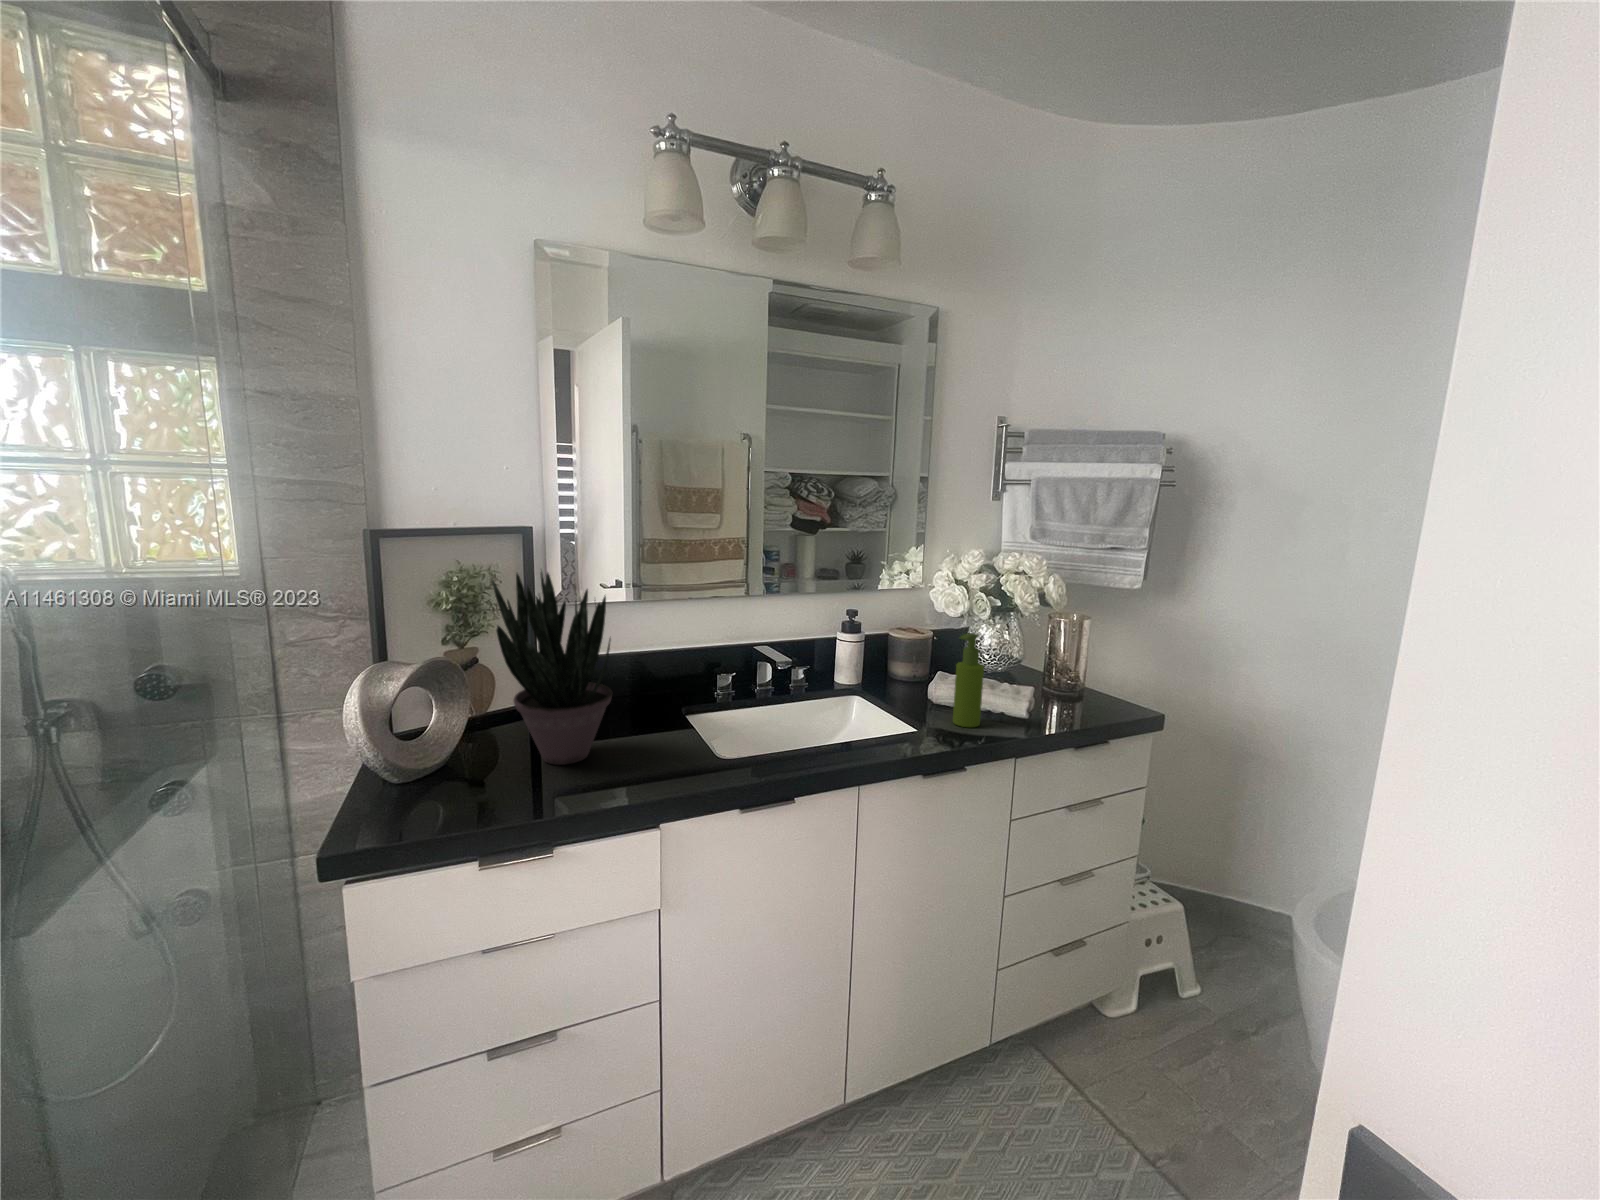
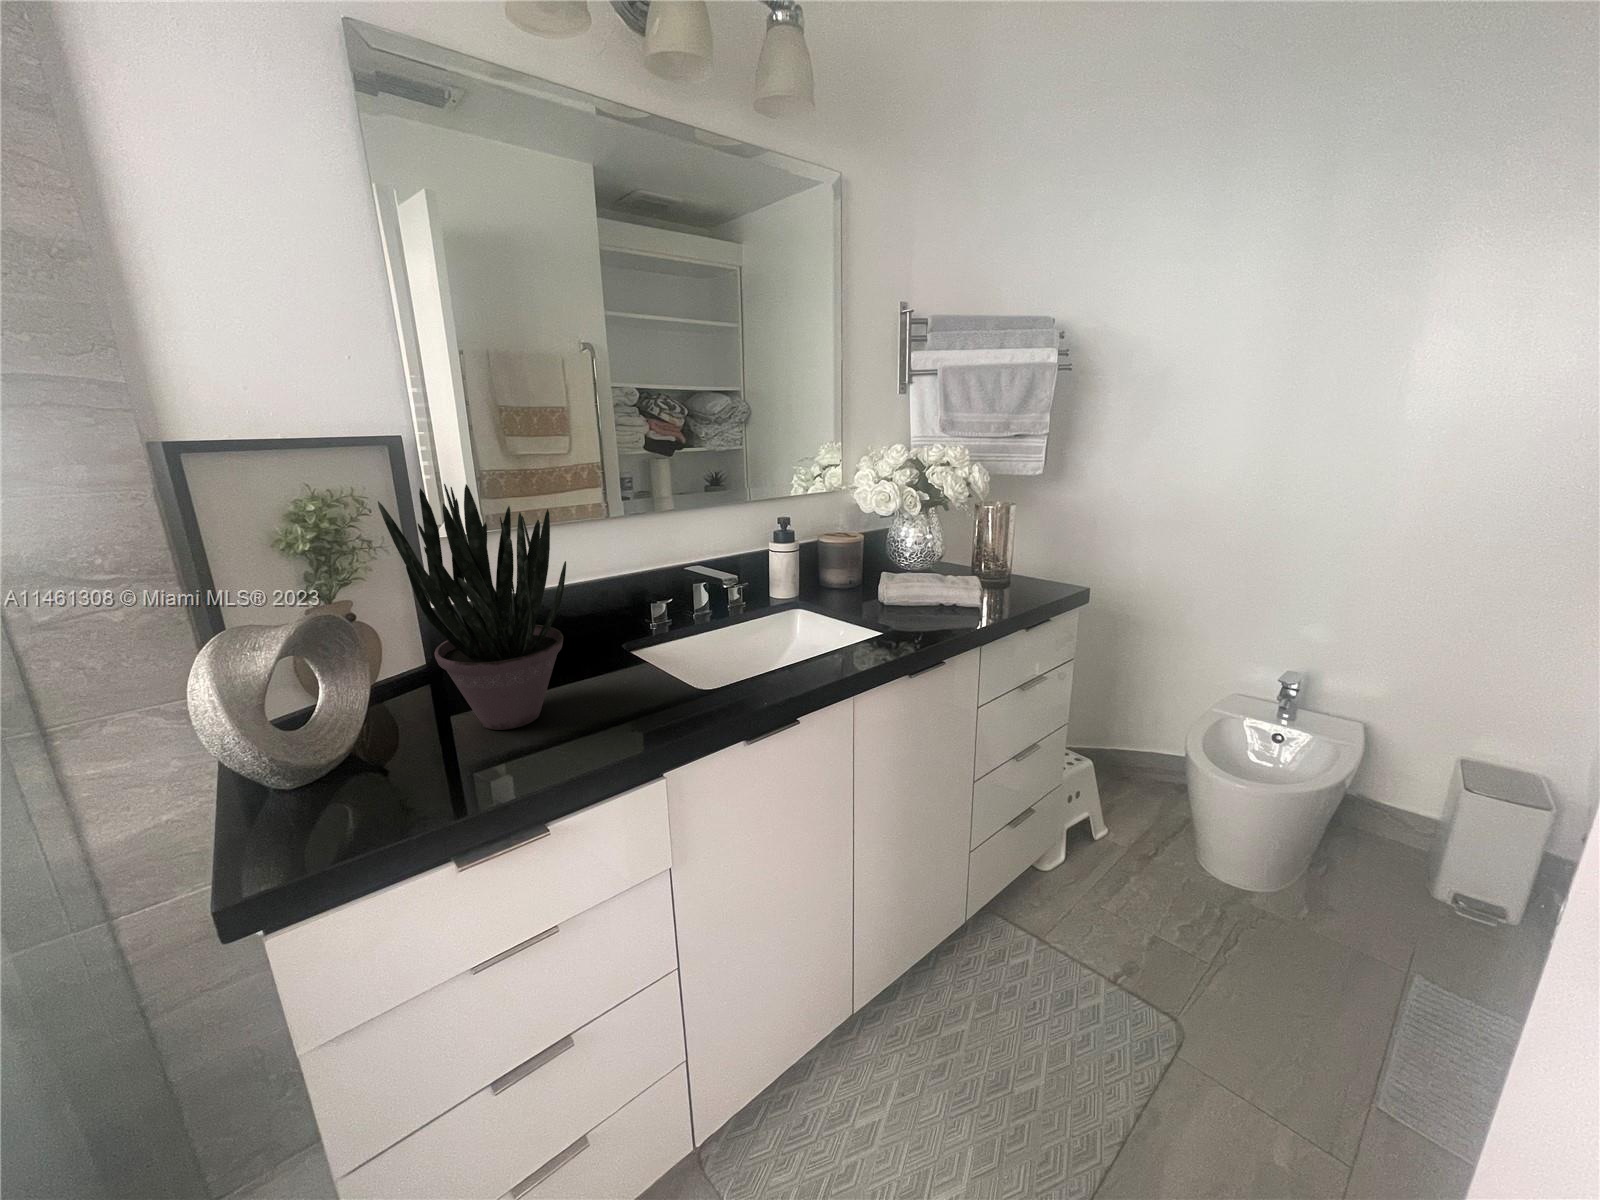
soap dispenser: present [953,633,984,727] -> none [914,526,945,624]

